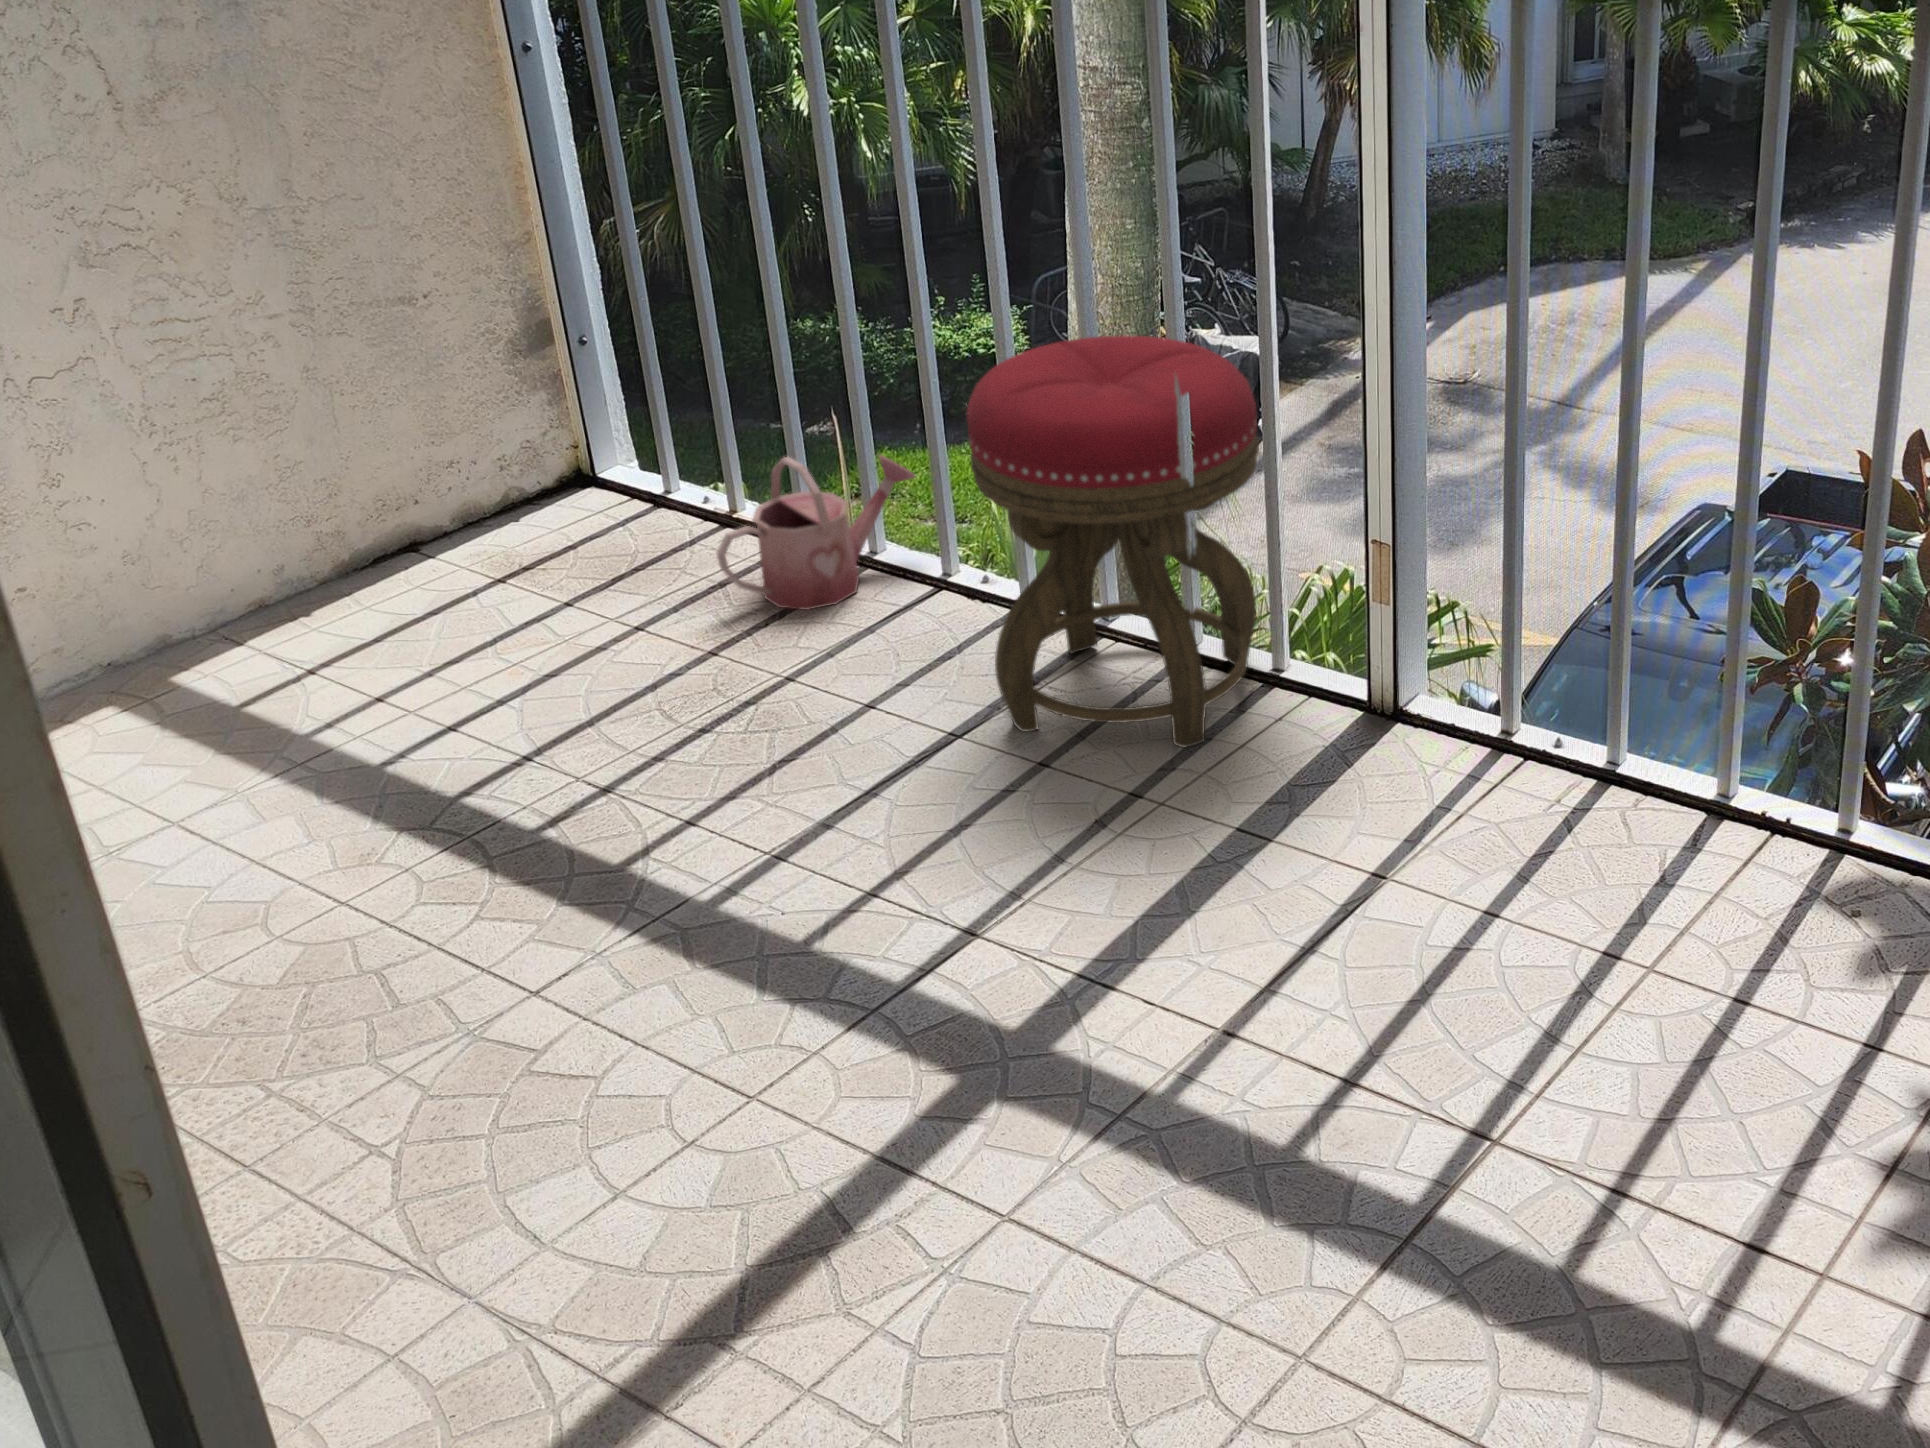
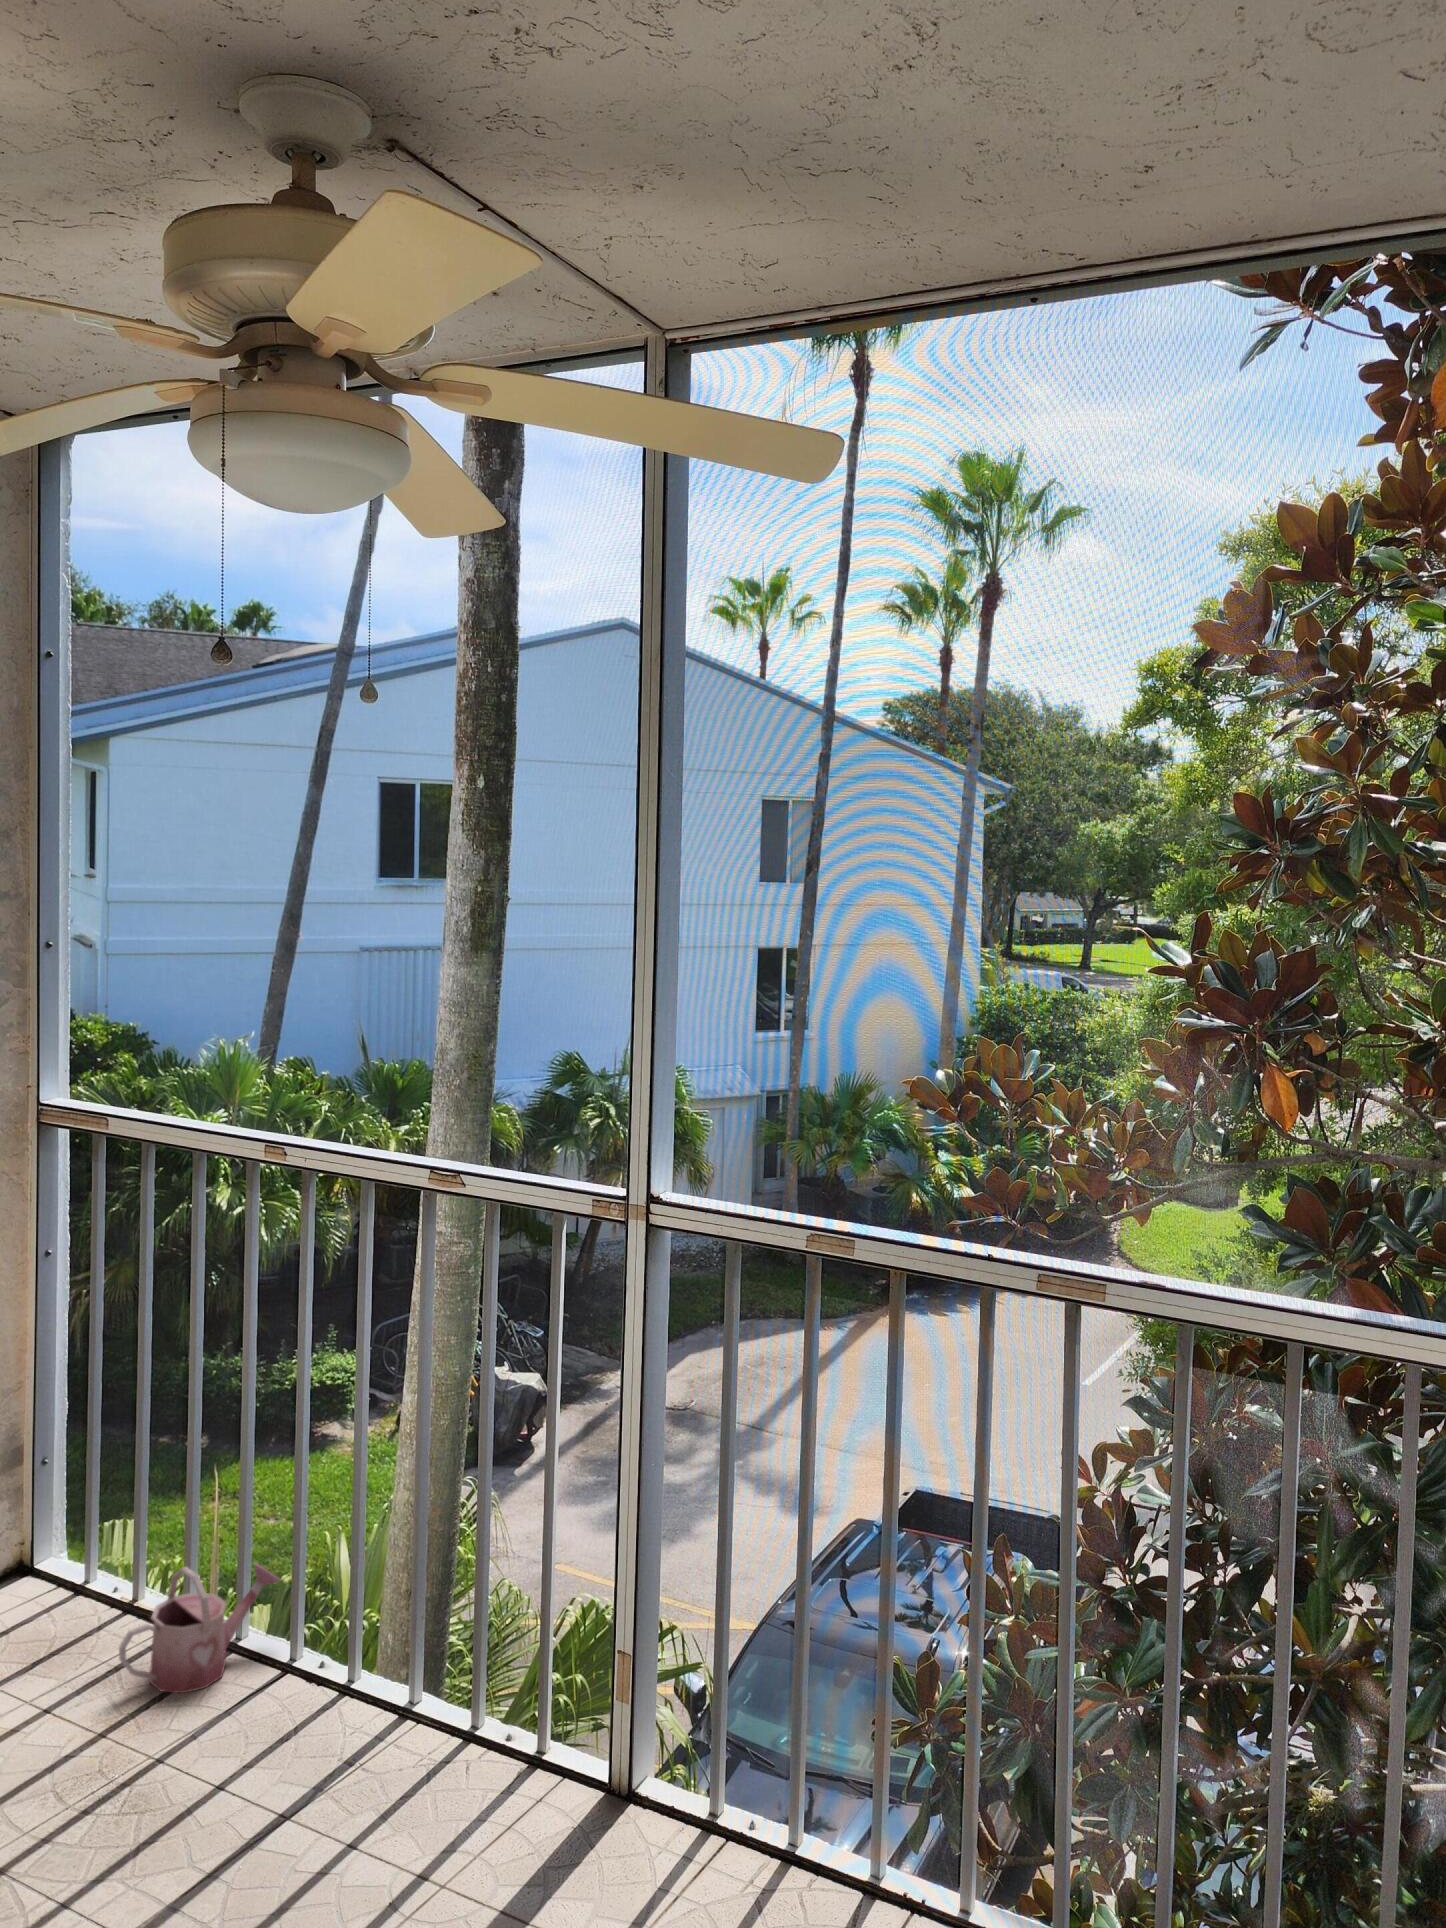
stool: present [967,335,1259,748] -> none [324,1488,539,1829]

